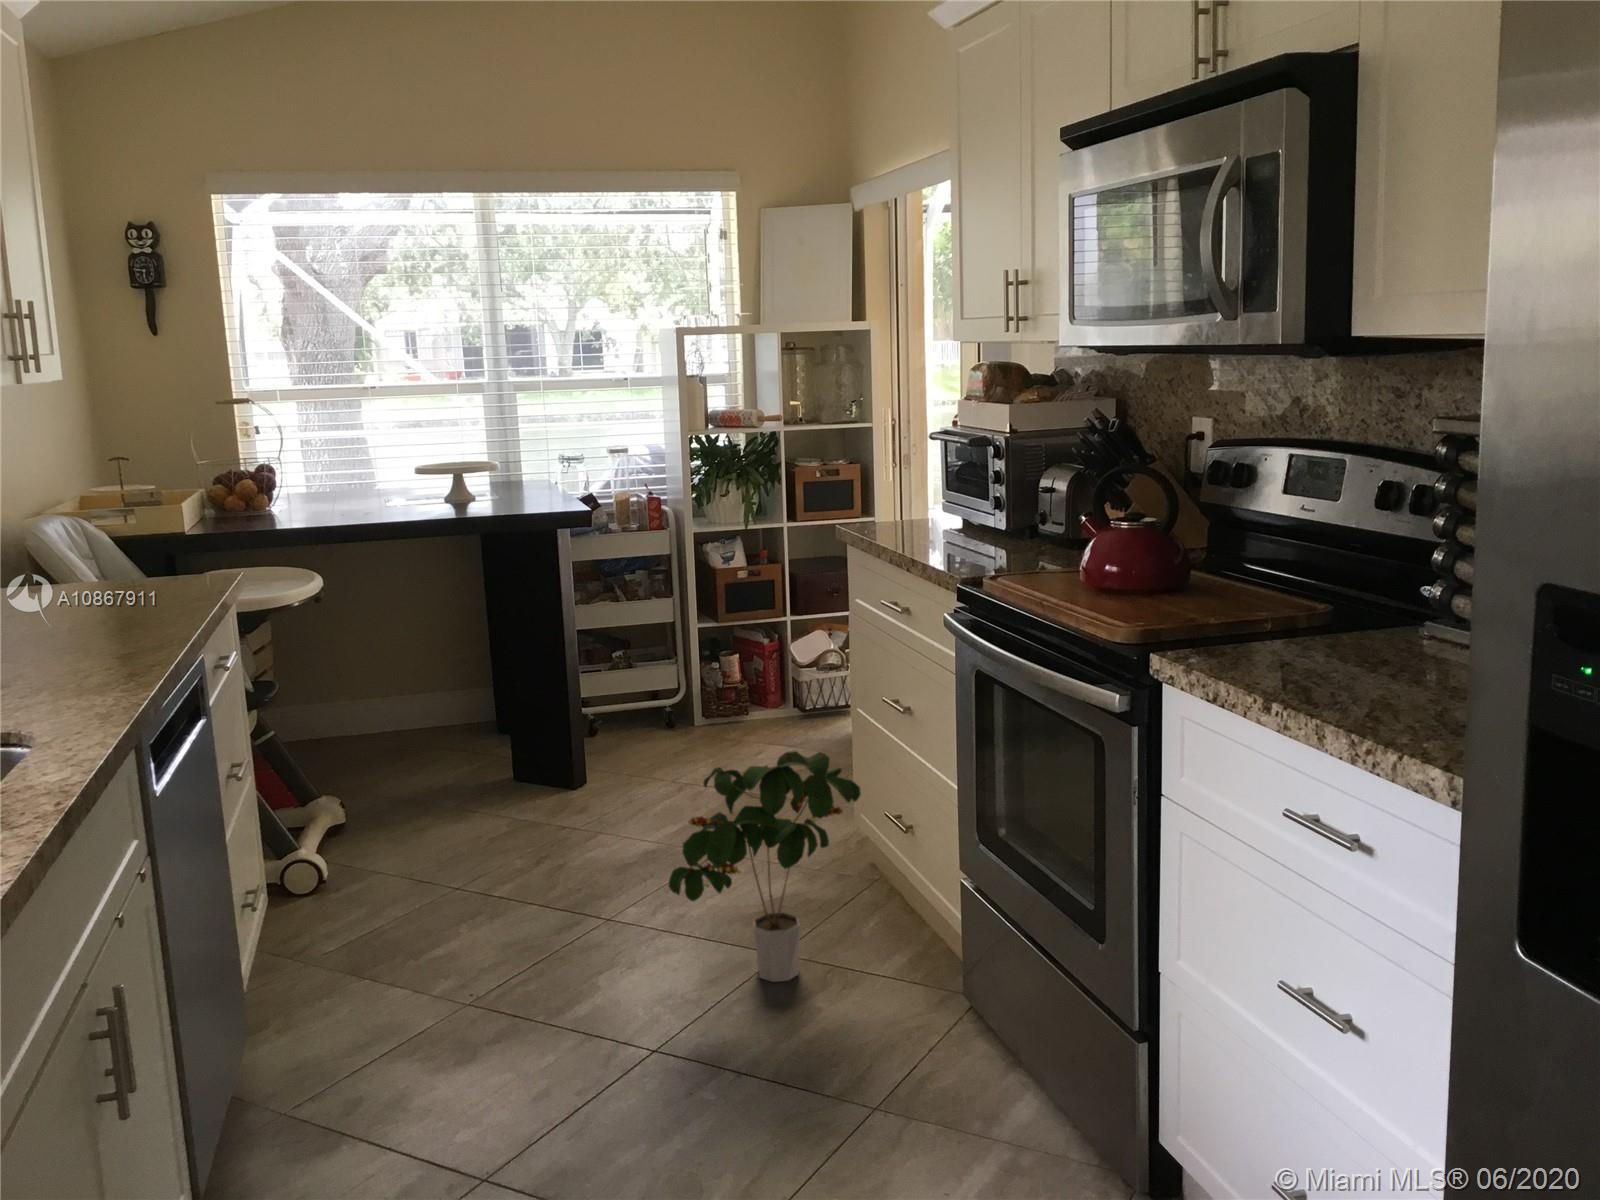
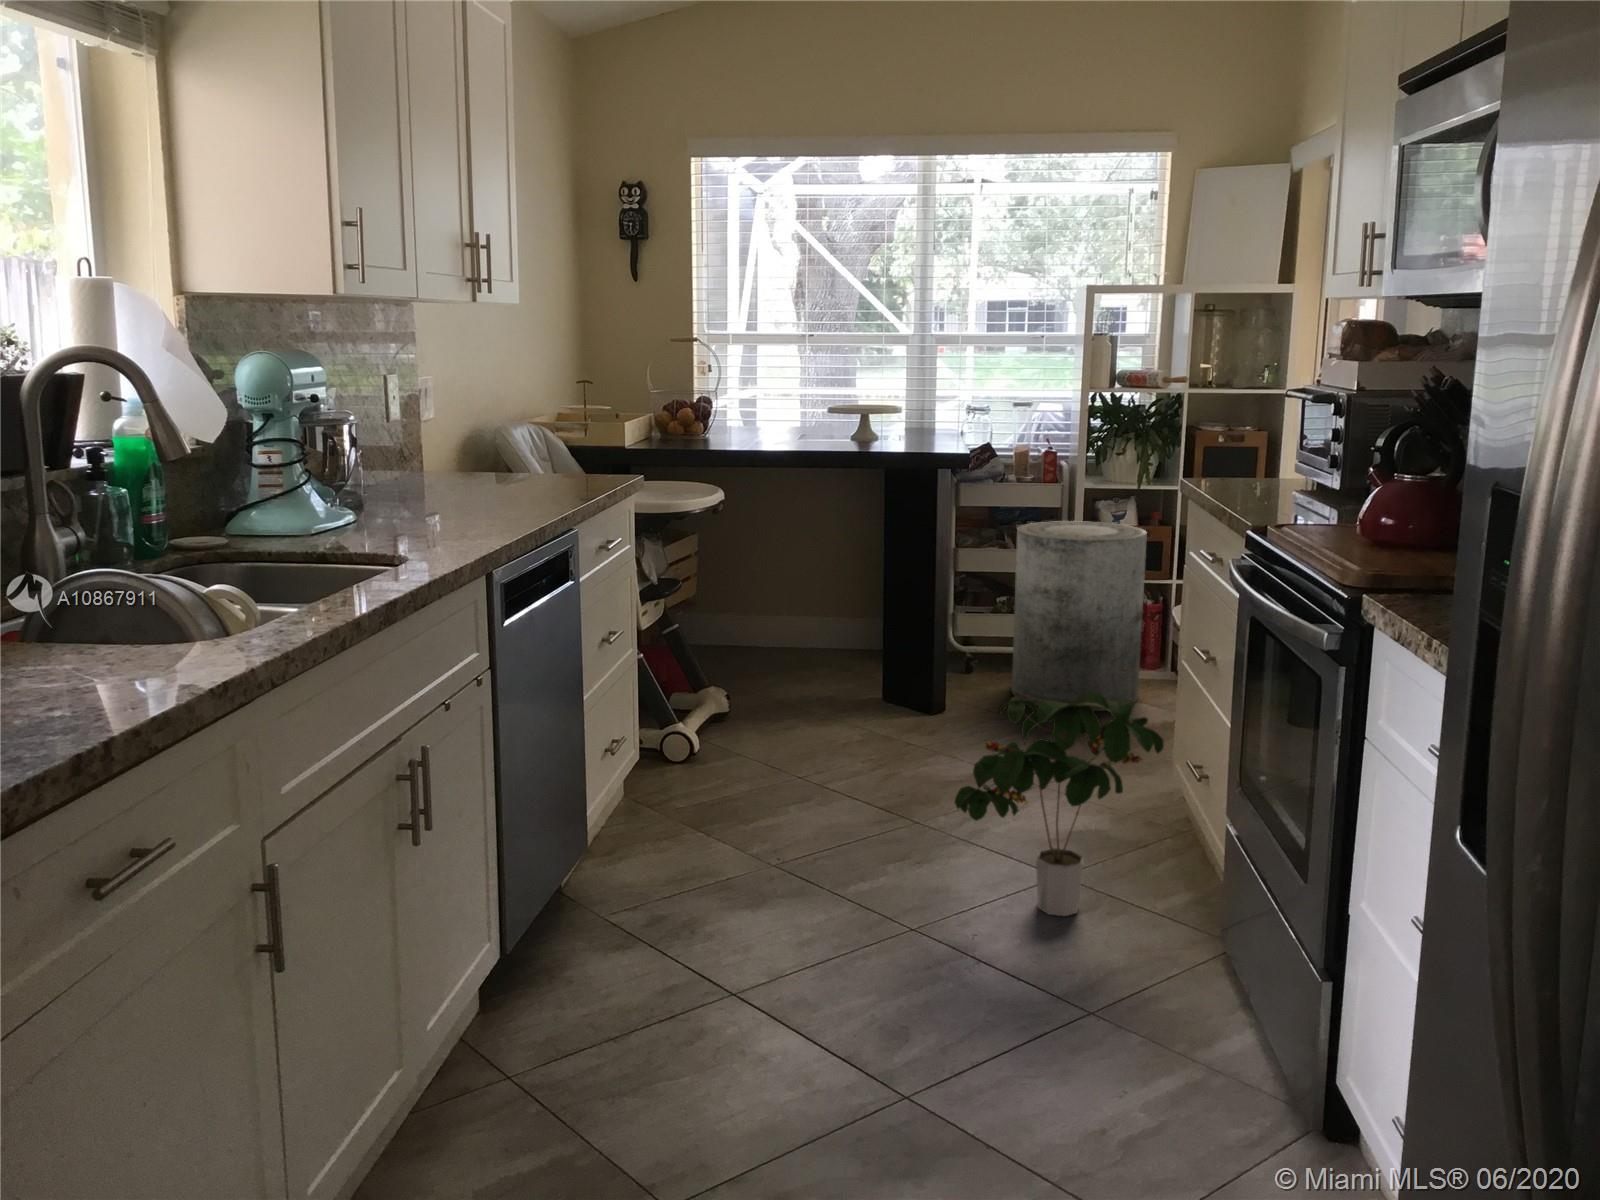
trash can: none [636,566,772,763] -> present [1012,521,1147,711]

